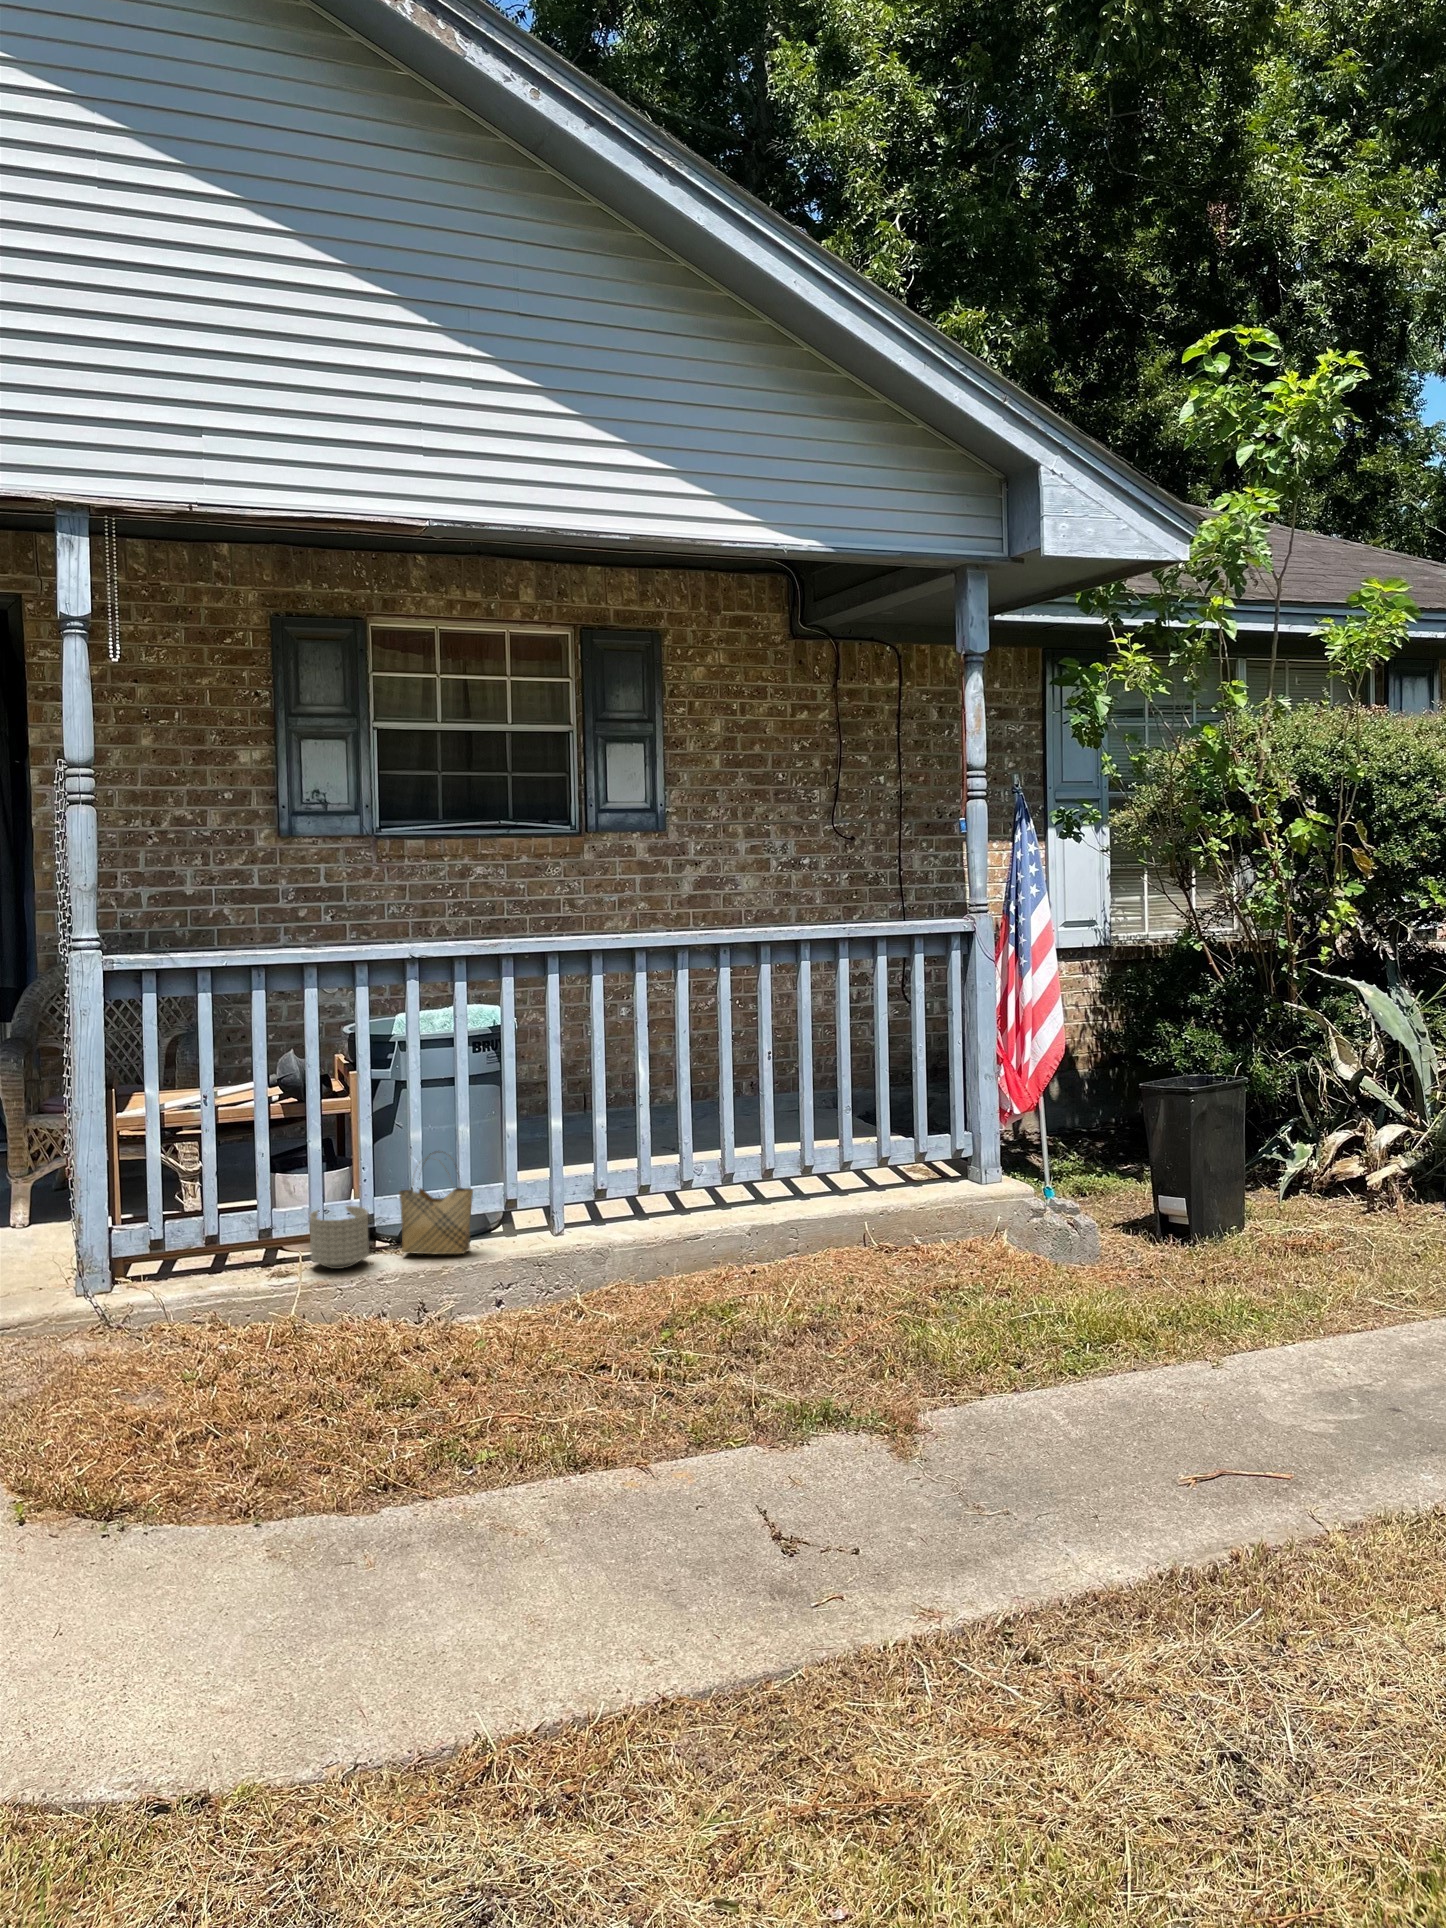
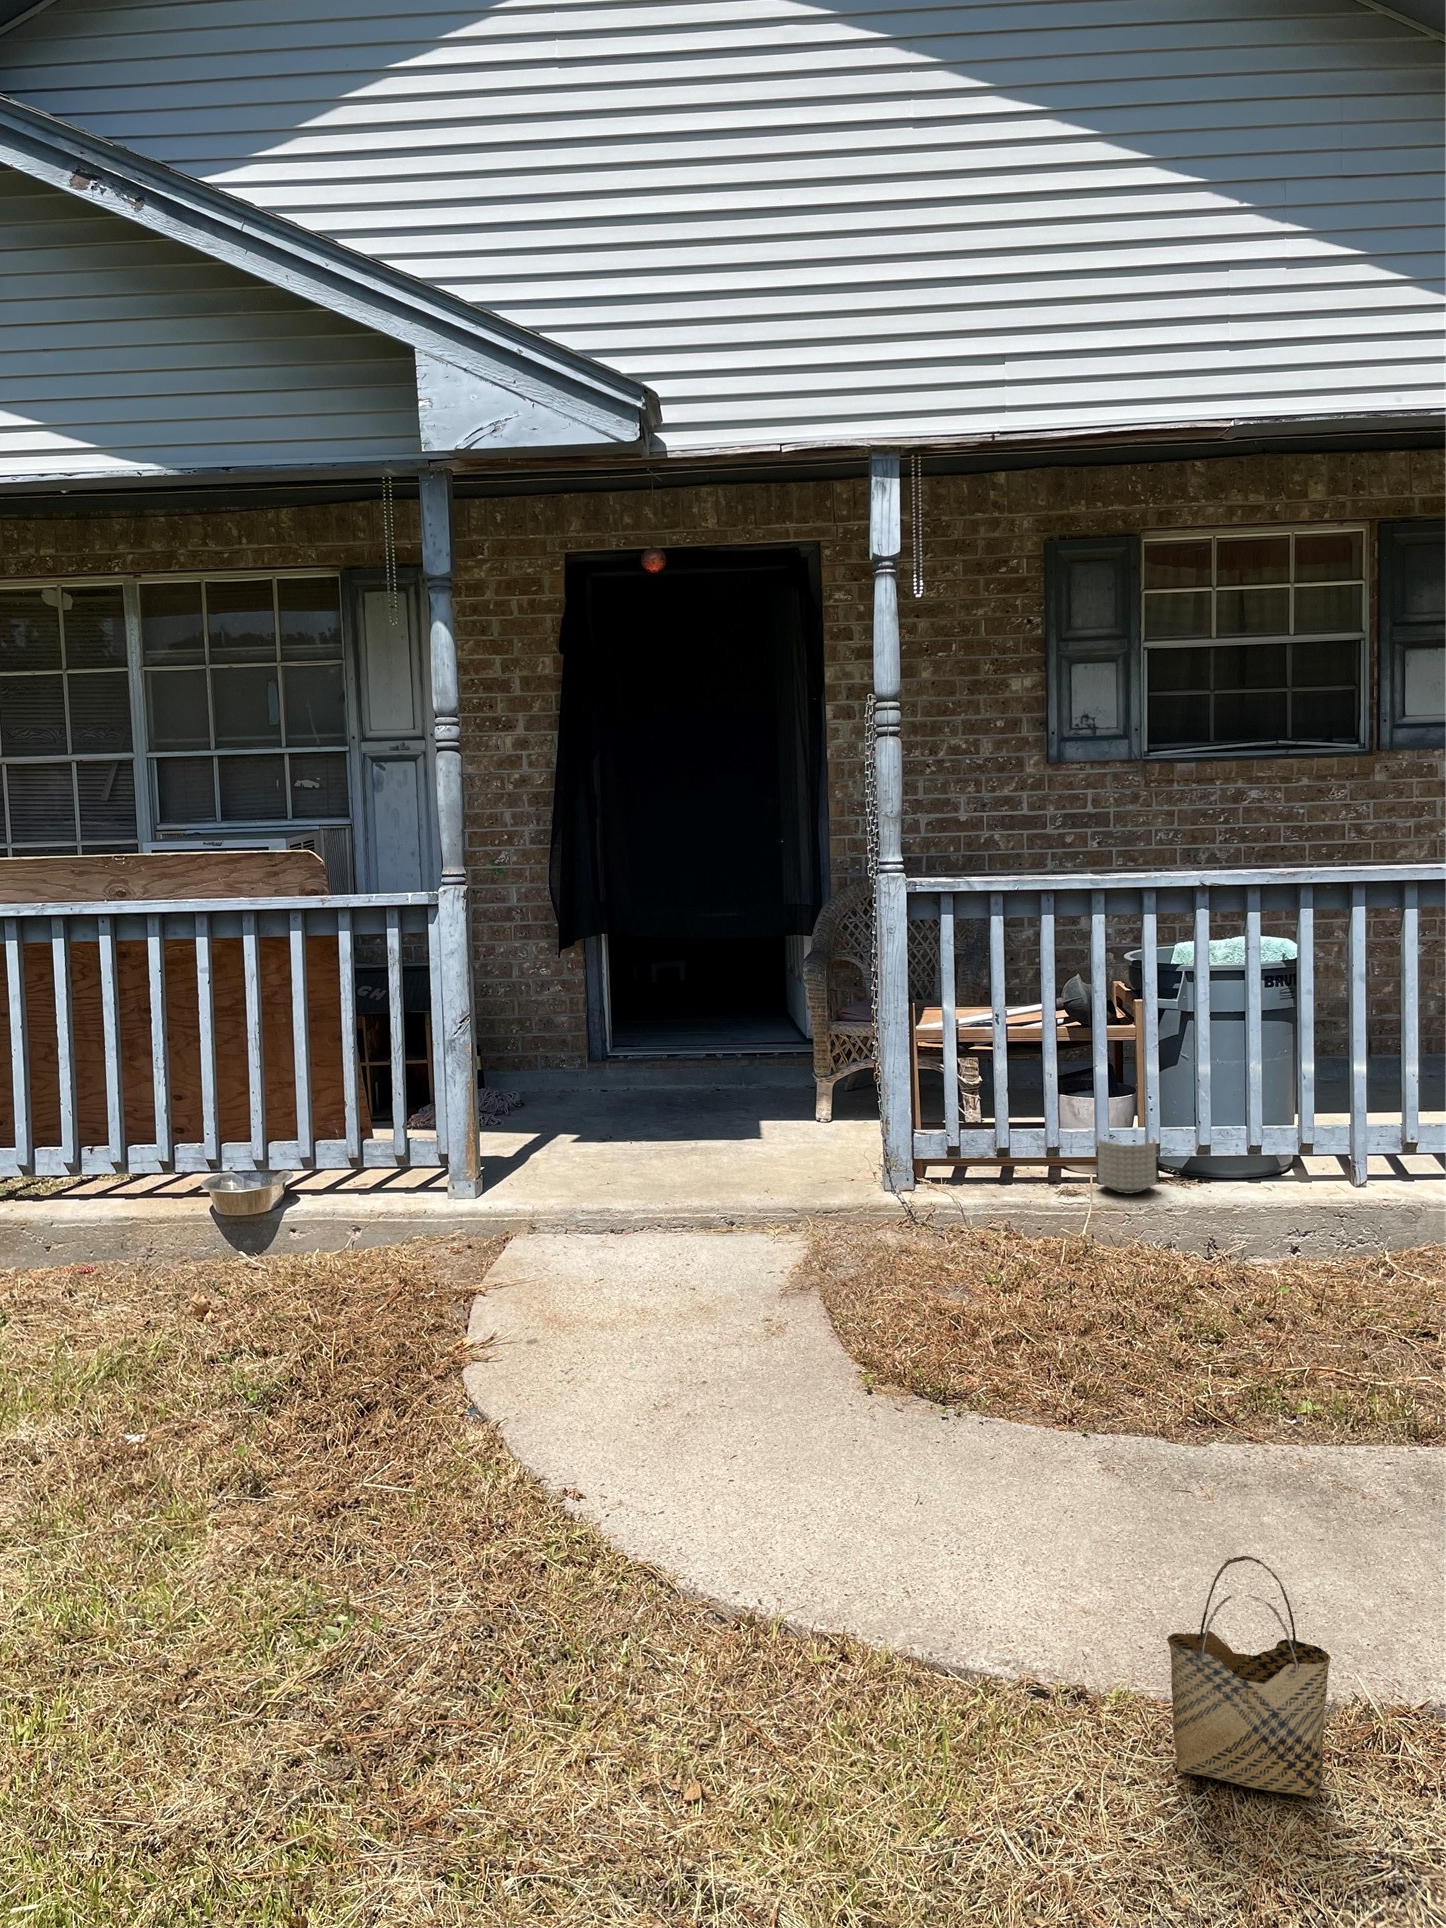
woven basket: present [399,1151,473,1254] -> present [1167,1556,1331,1798]

